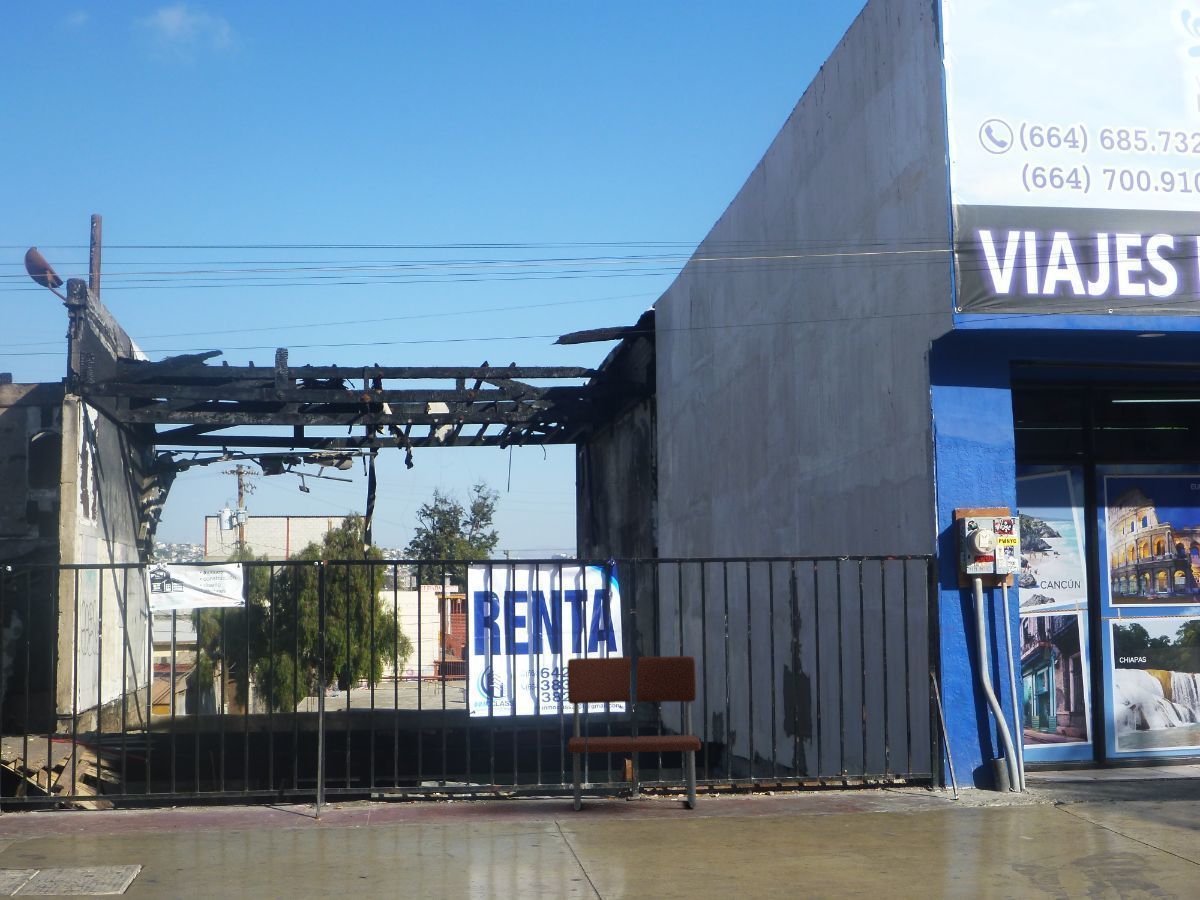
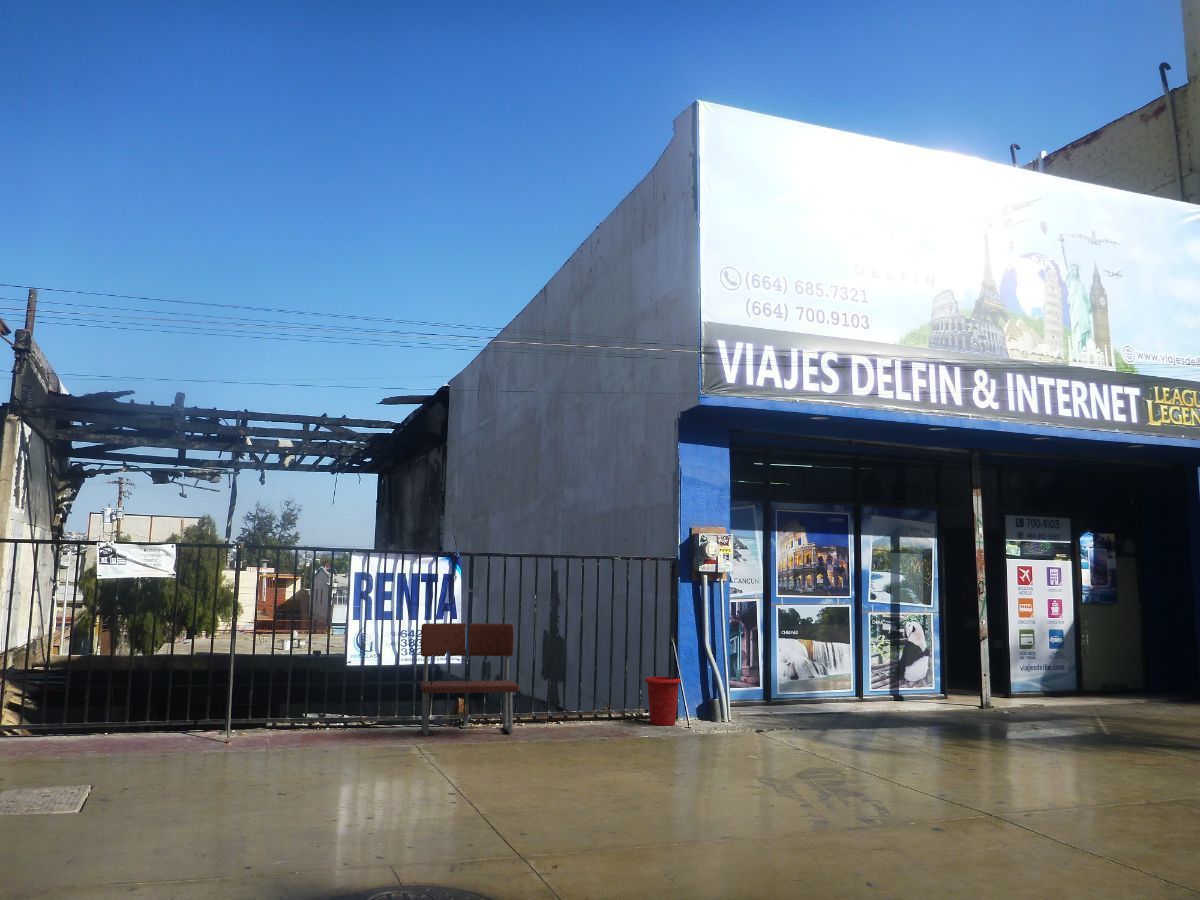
waste bin: none [892,728,948,798] -> present [644,677,681,725]

